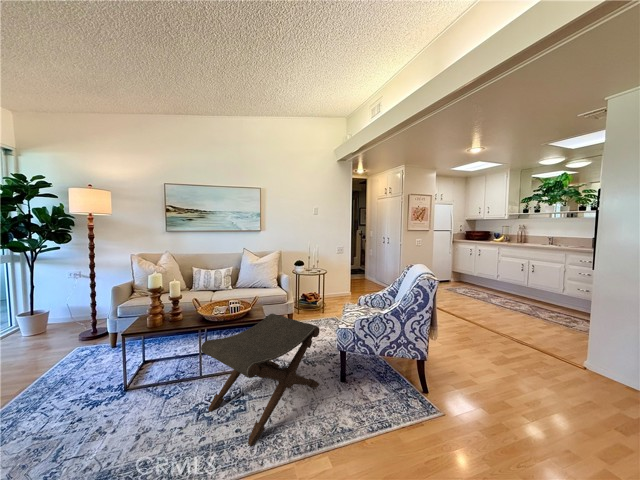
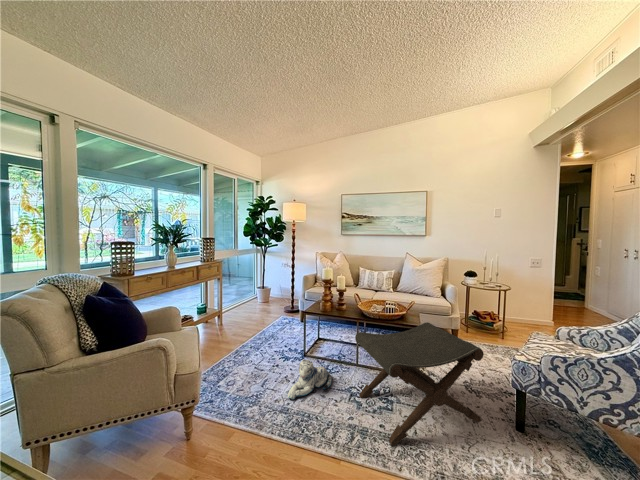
plush toy: none [105,394,171,457] -> present [288,359,332,399]

